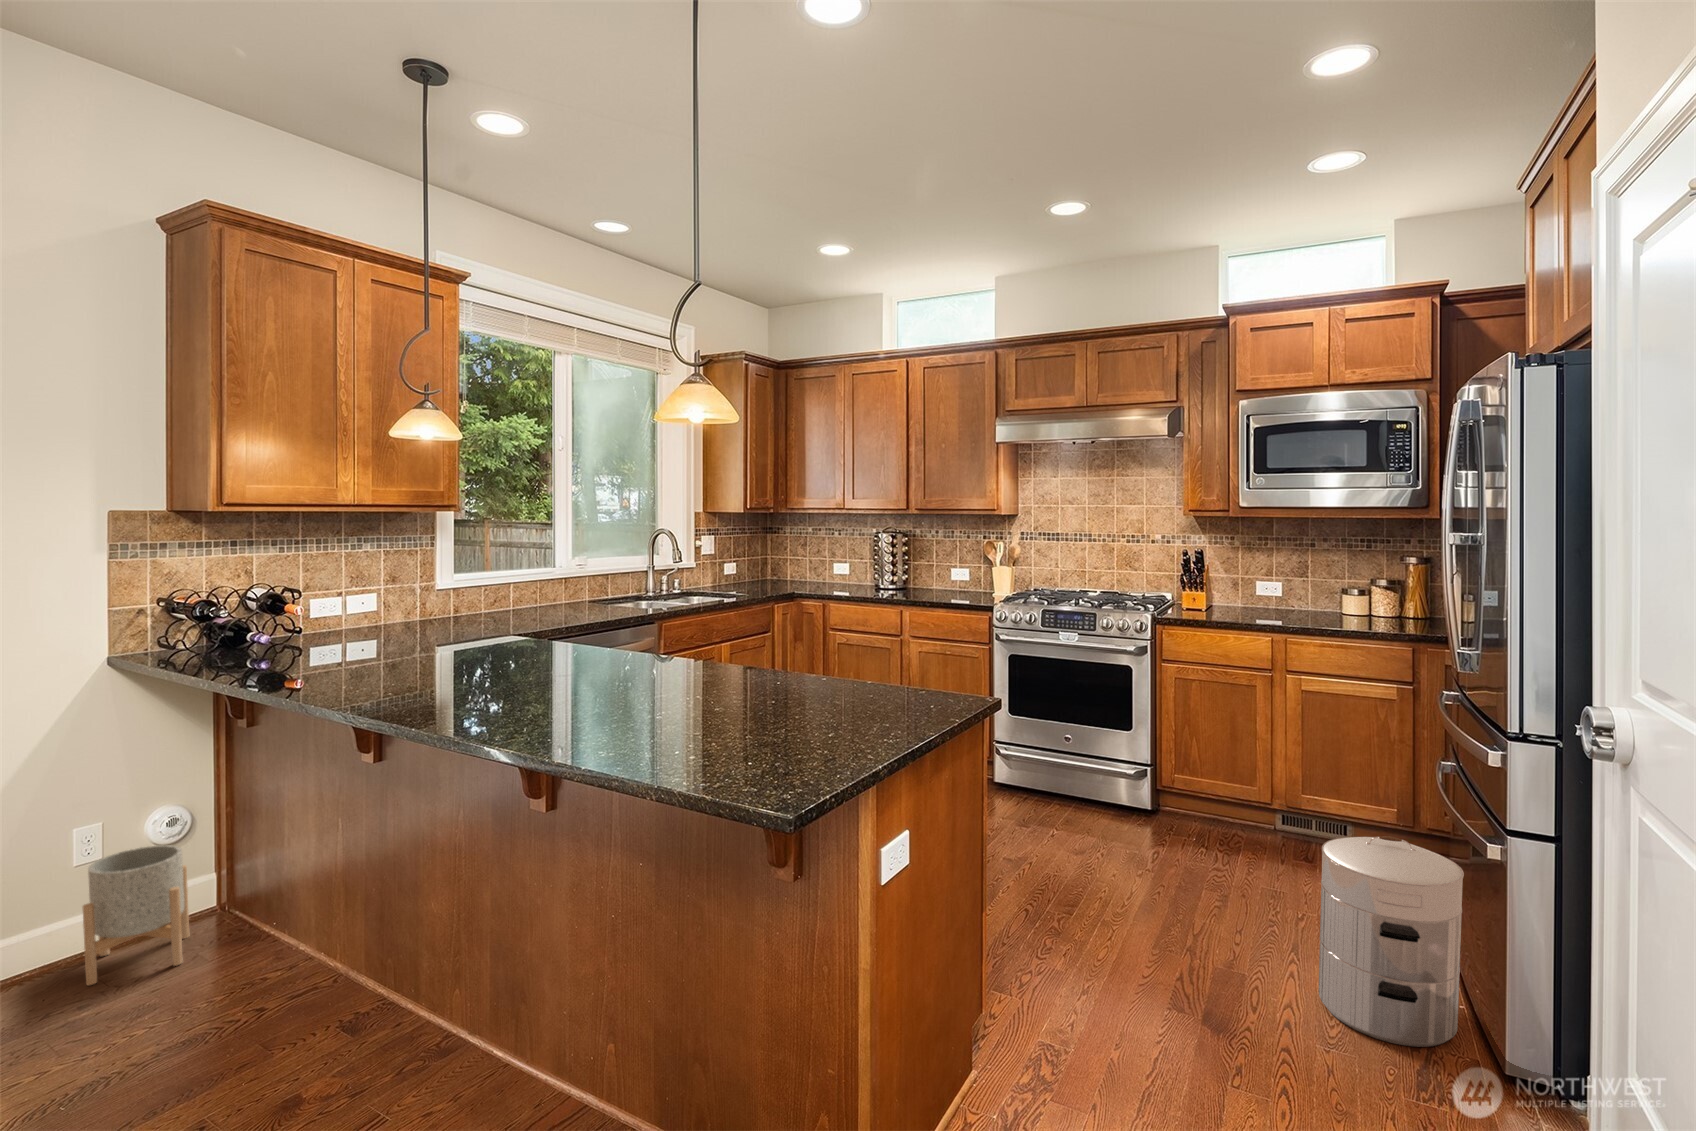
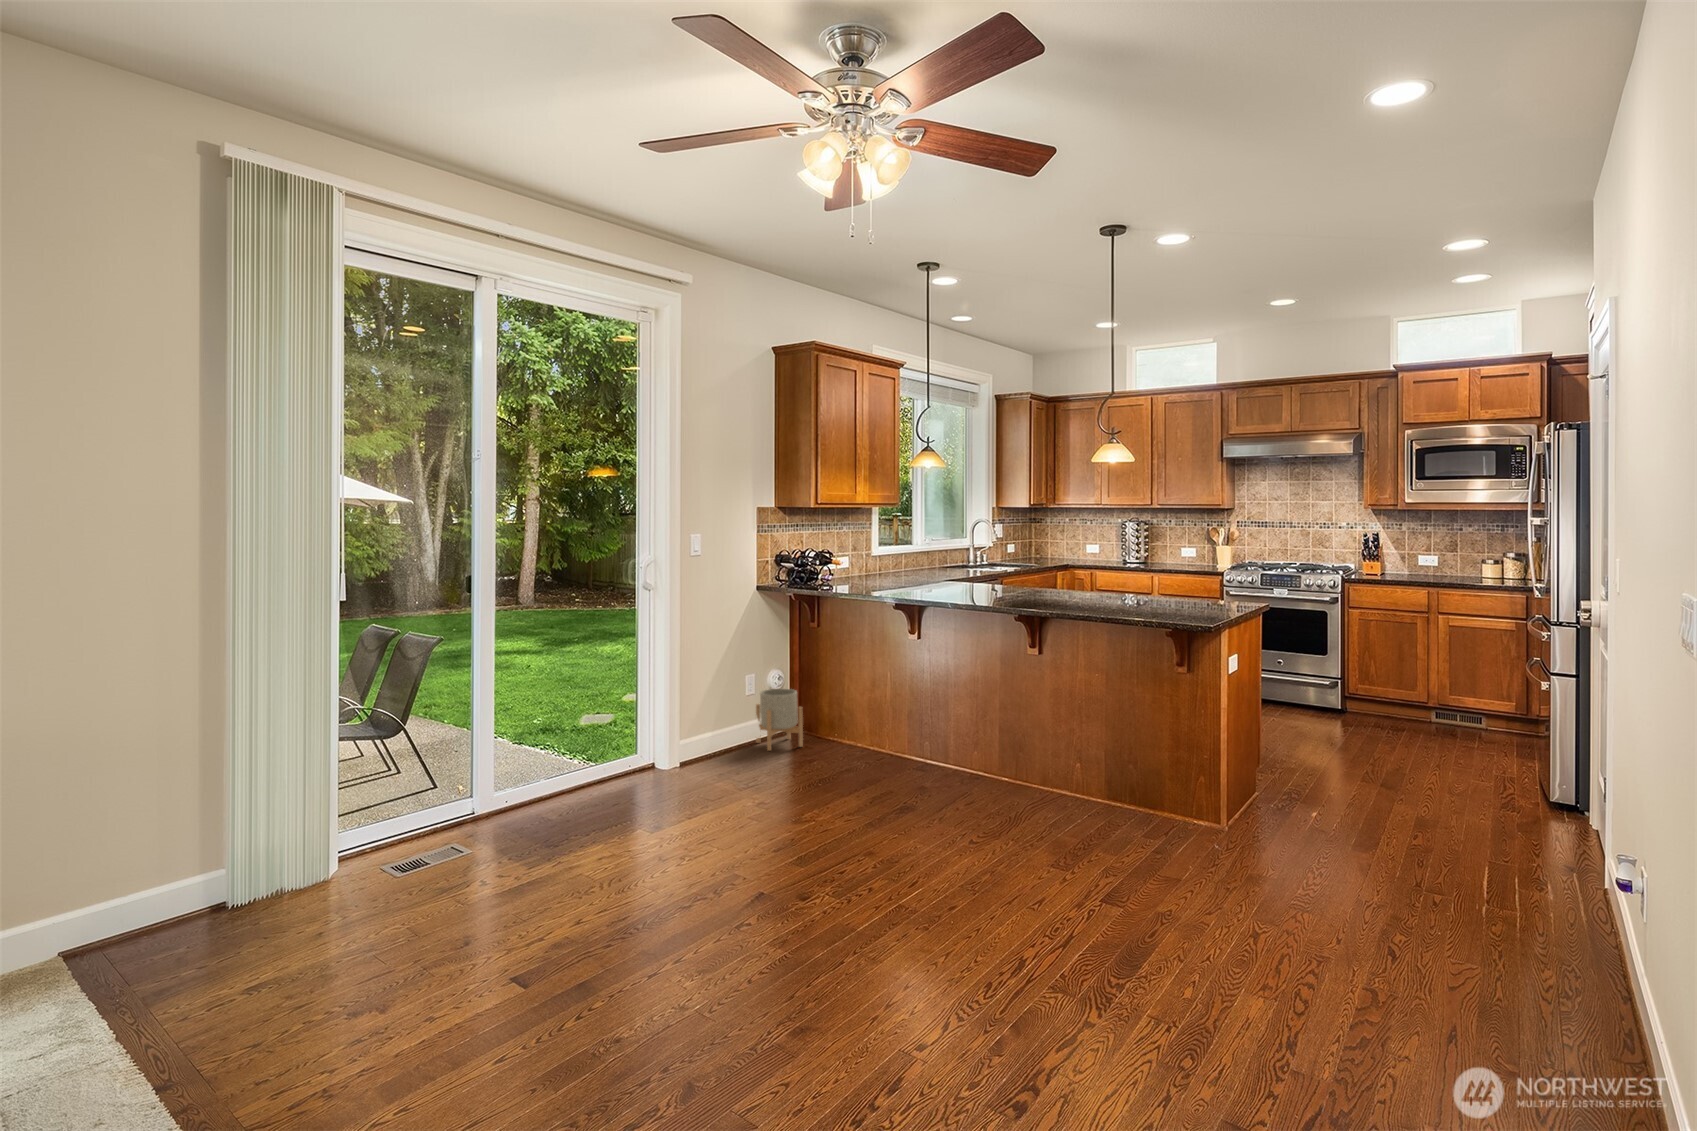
waste bin: present [1319,836,1464,1047] -> none [1438,686,1519,792]

